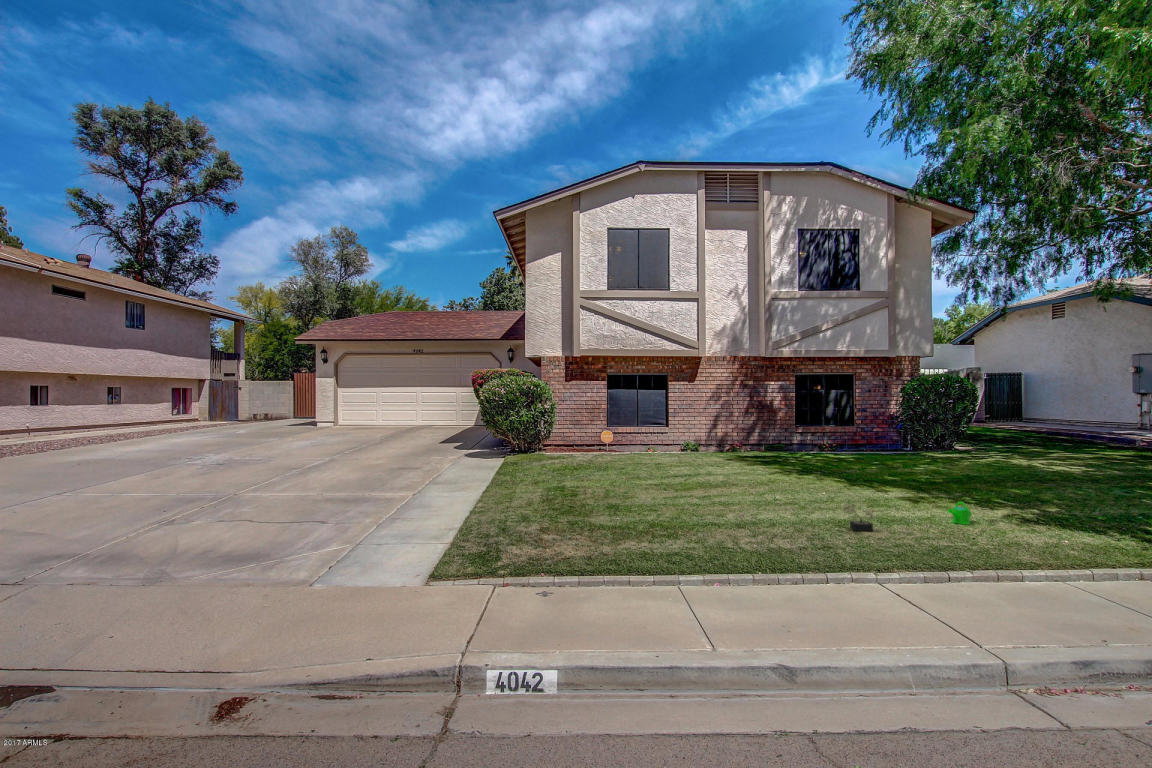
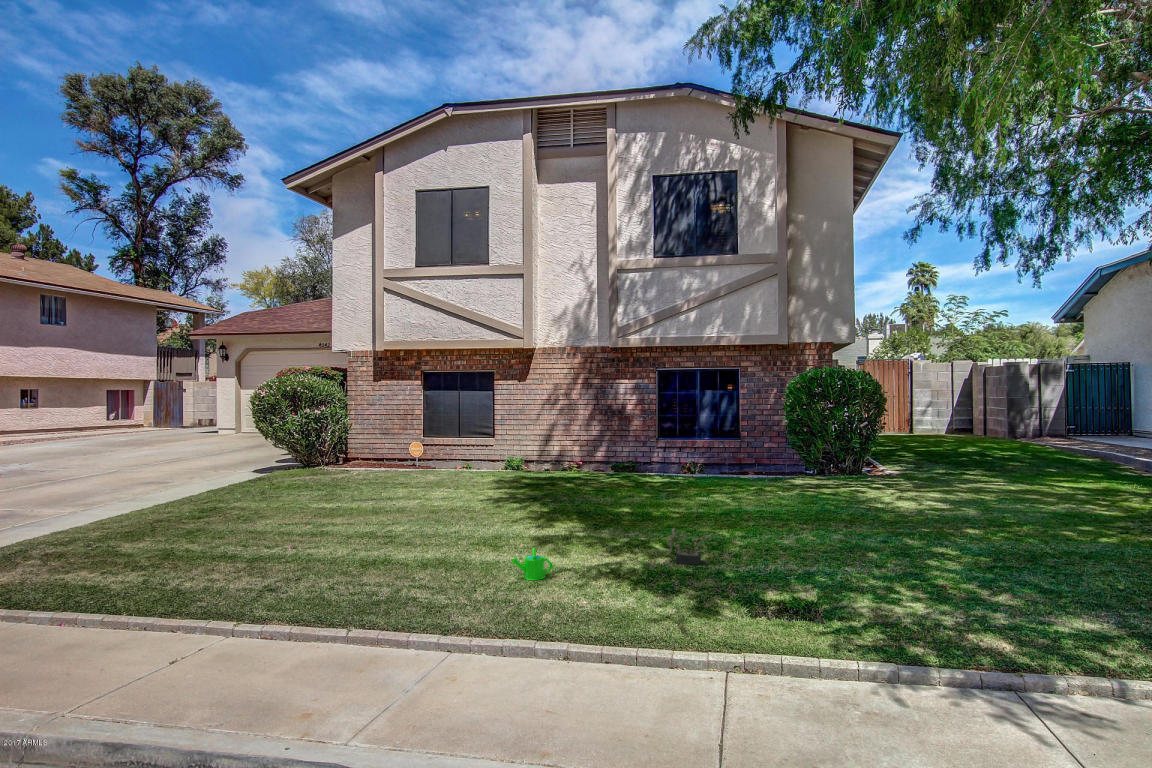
decorative plant: present [844,504,873,531] -> present [668,528,706,565]

